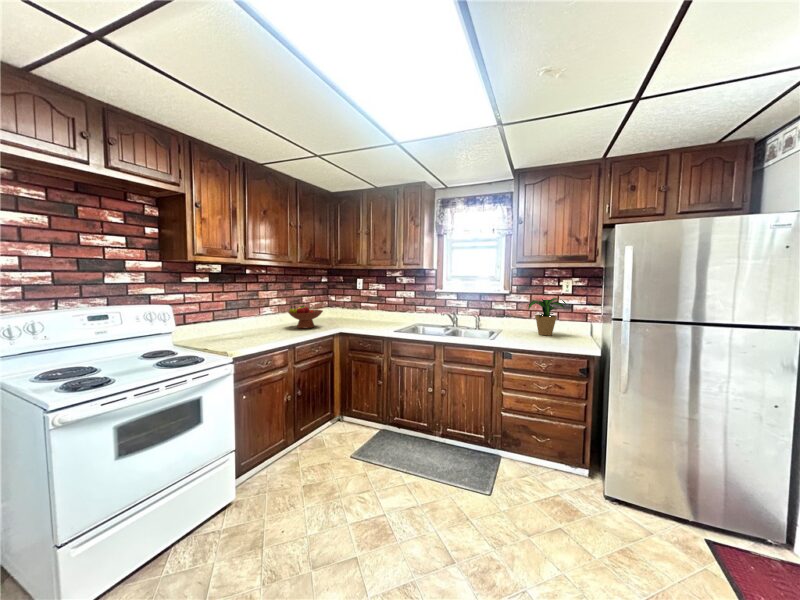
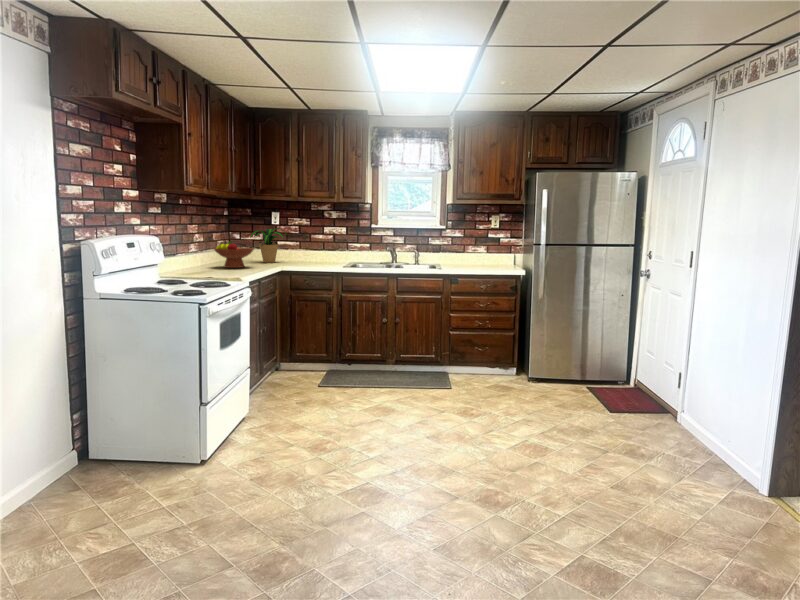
potted plant: present [528,298,566,336] -> present [250,228,286,263]

